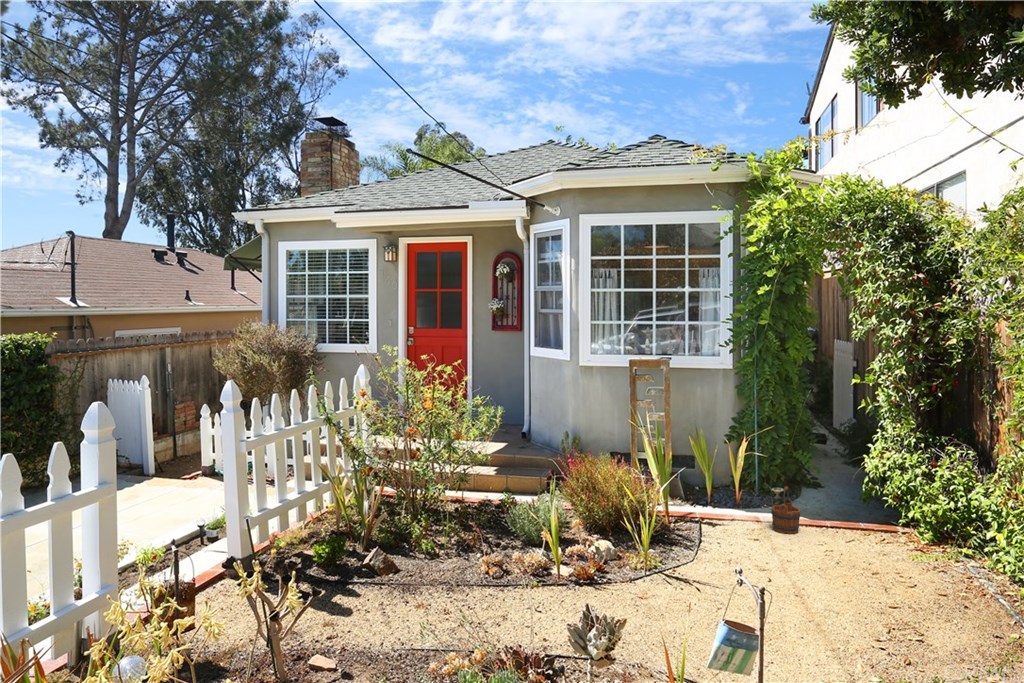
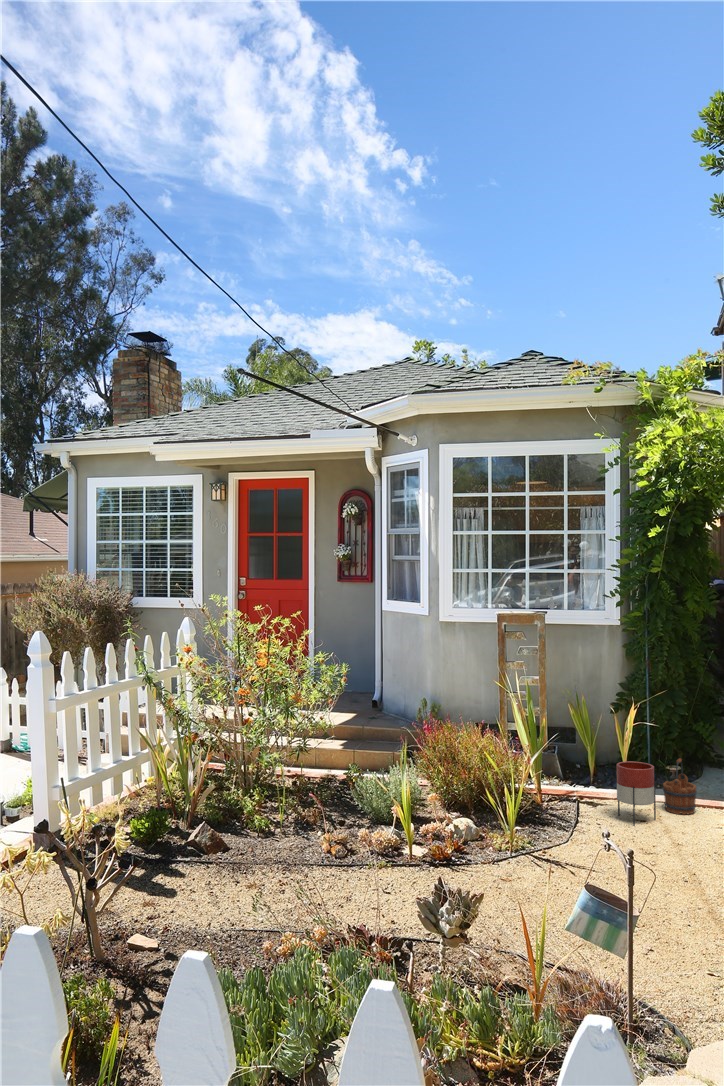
planter: none [733,489,766,545] -> present [617,761,656,826]

